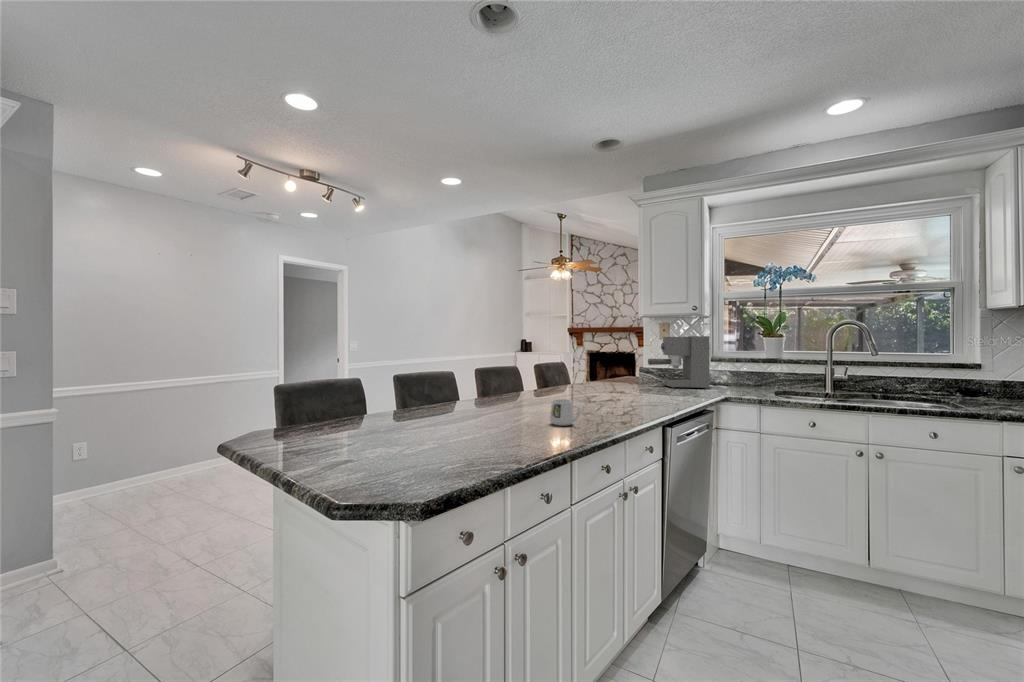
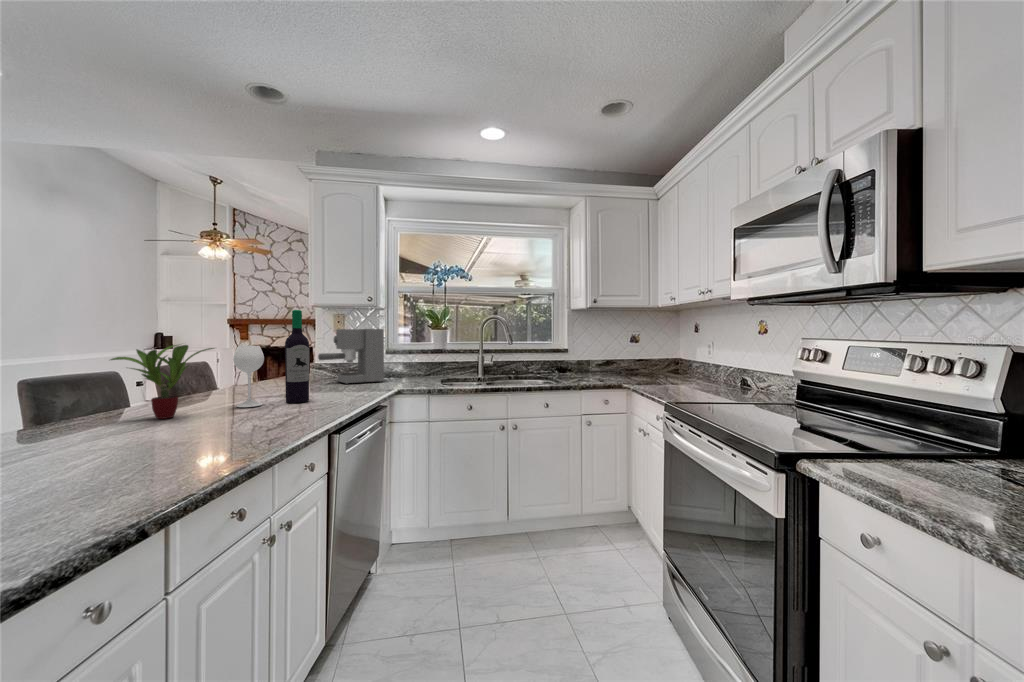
wine bottle: none [590,321,645,399] -> present [233,310,309,407]
potted plant: none [523,347,582,400] -> present [111,345,214,419]
mug: present [550,399,580,426] -> none [132,424,191,468]

